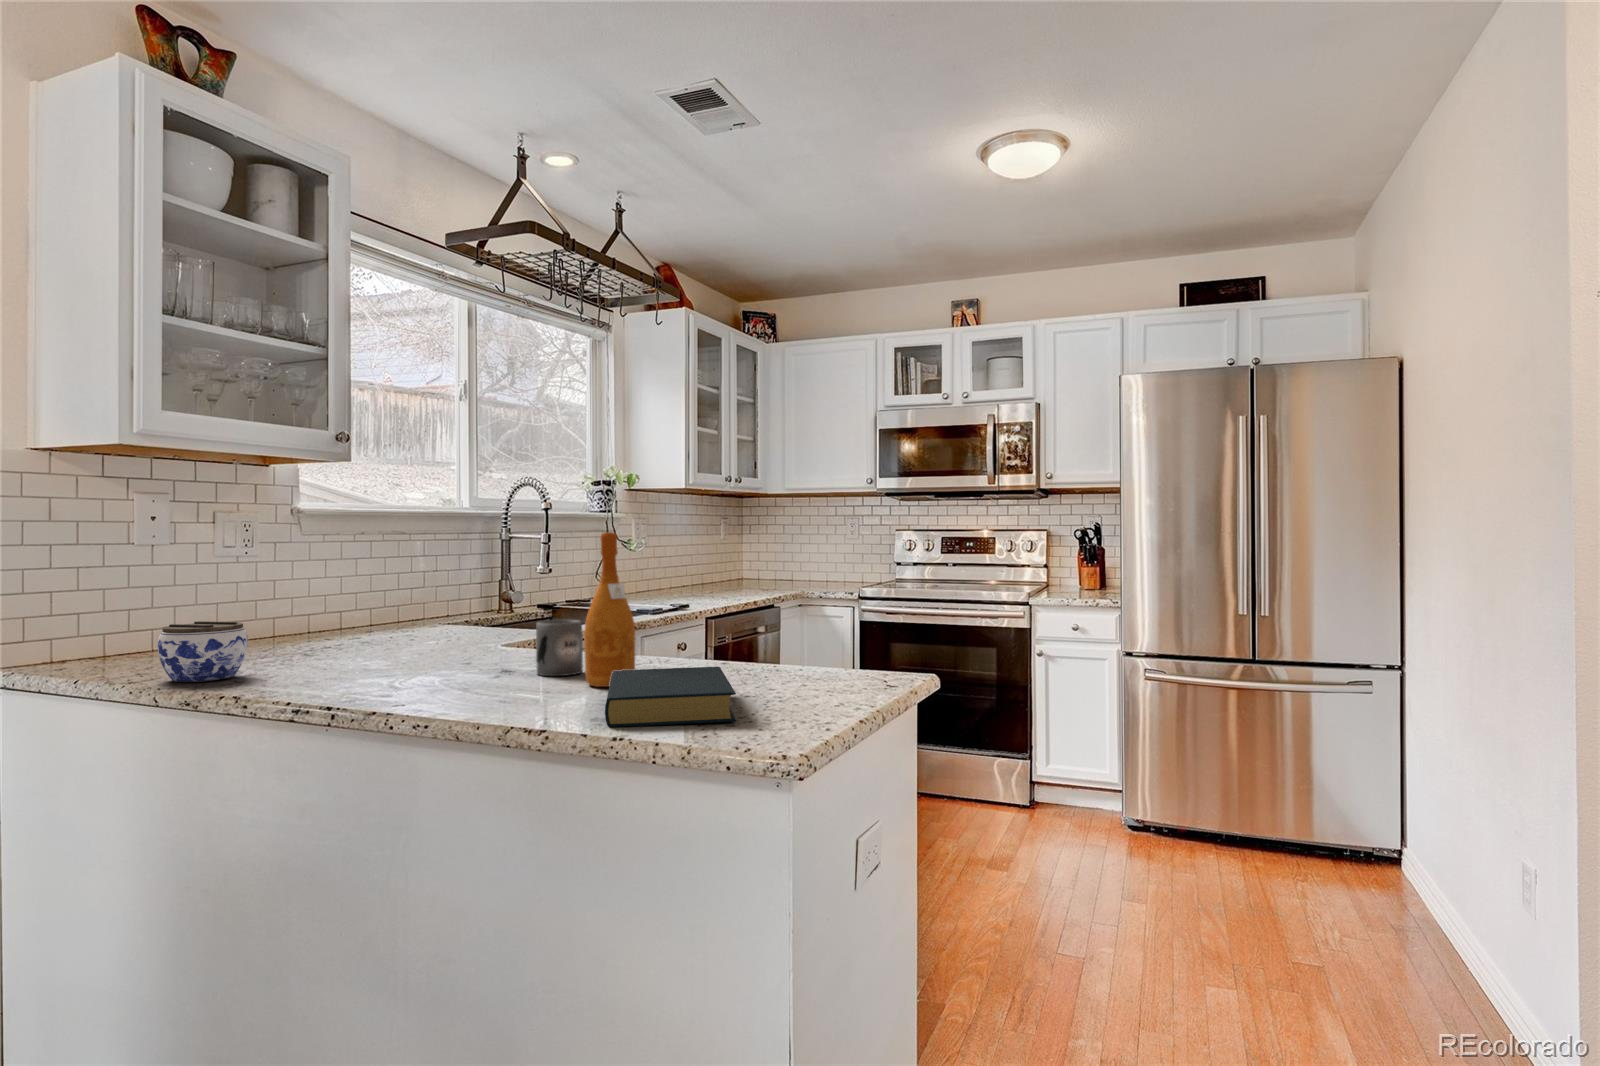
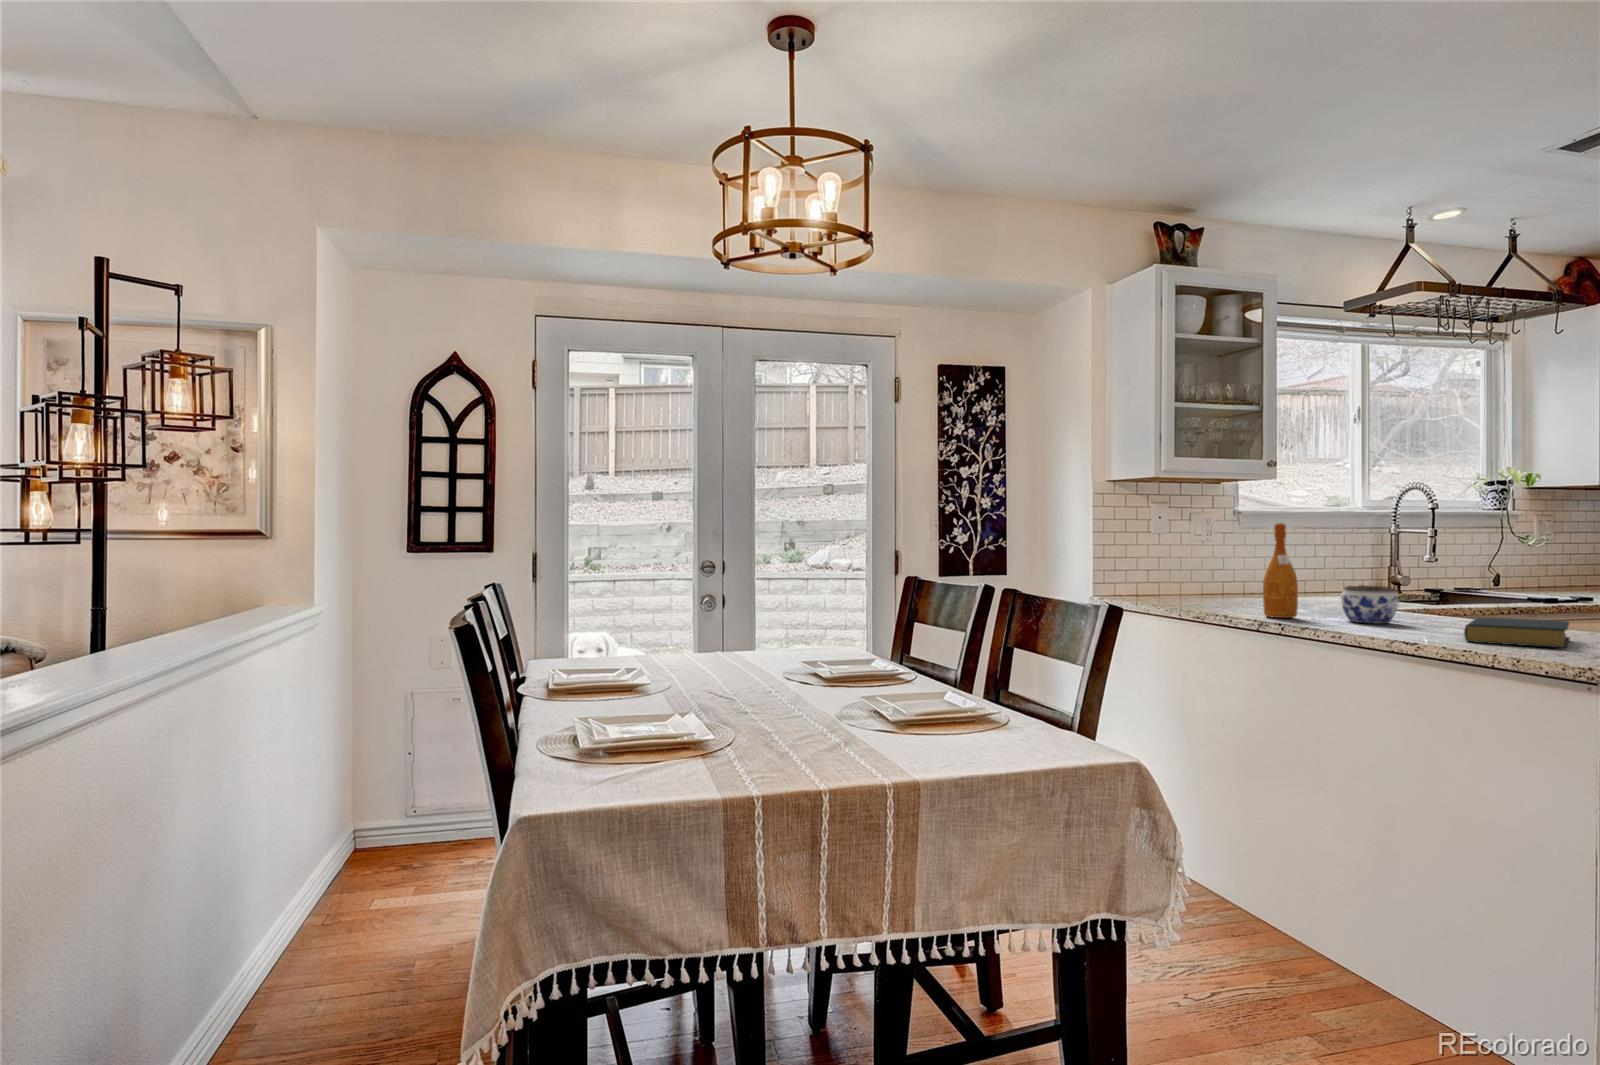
wine bottle: present [584,532,635,687] -> present [1263,523,1298,618]
mug: present [536,620,583,676] -> none [1420,587,1457,624]
jar: present [158,621,248,682] -> present [1341,585,1399,624]

